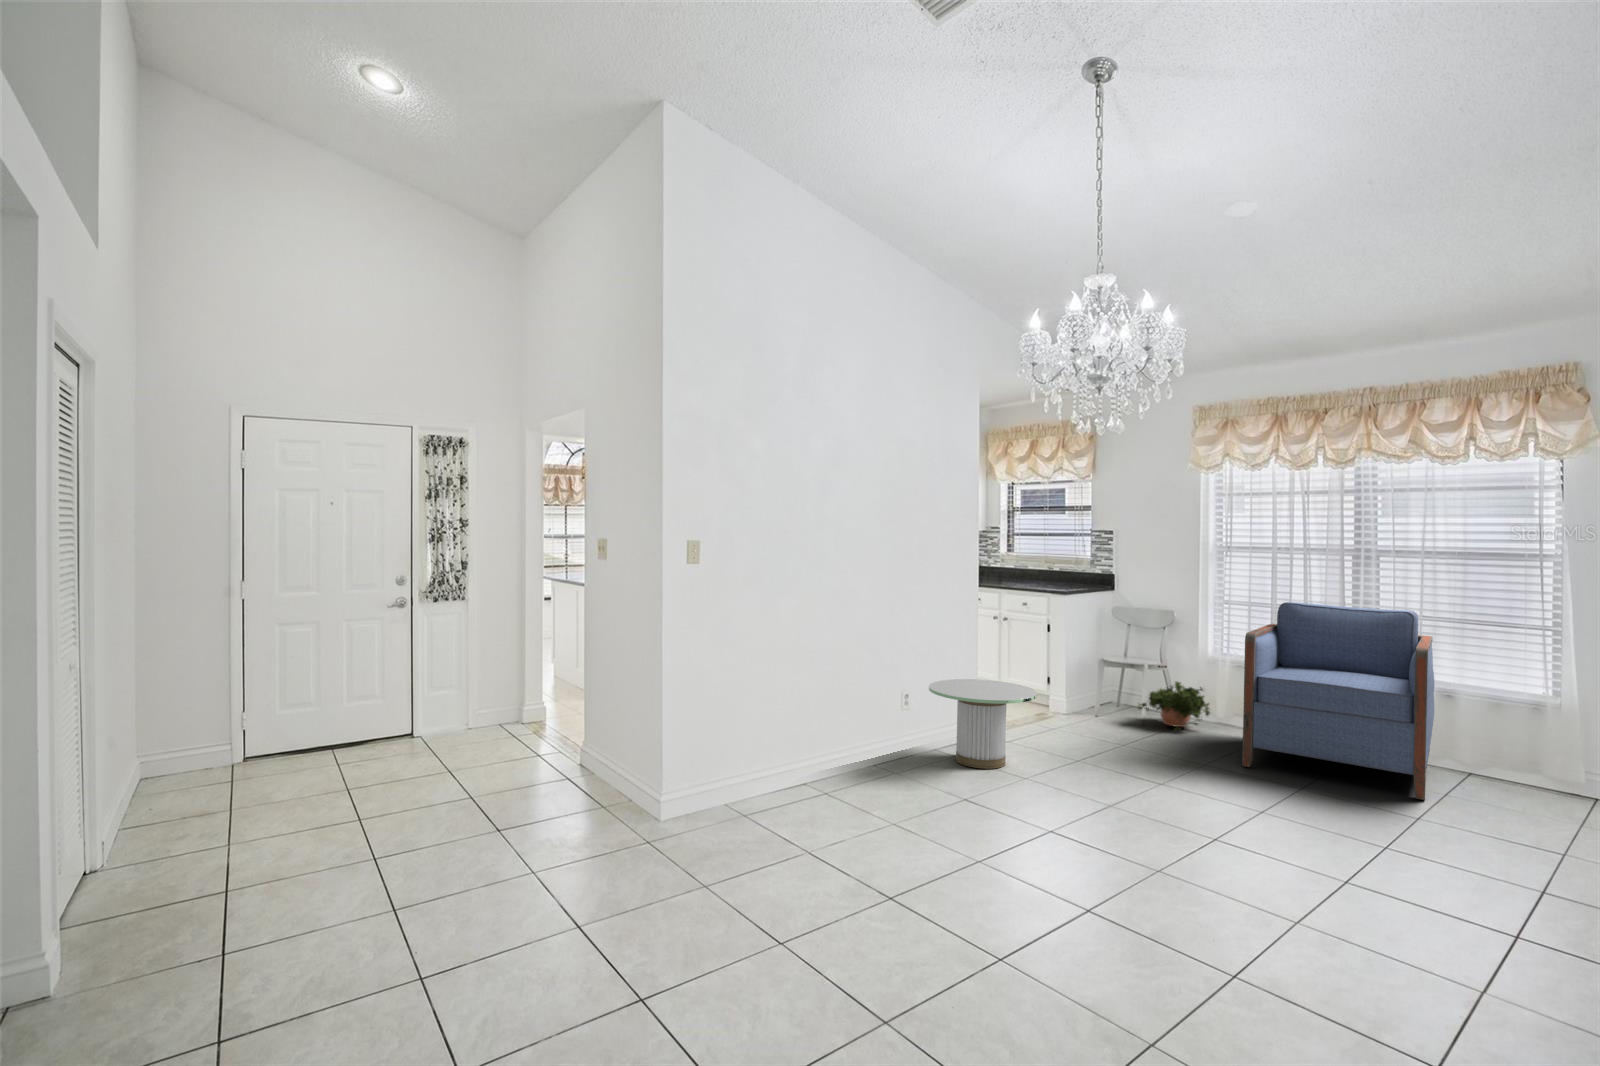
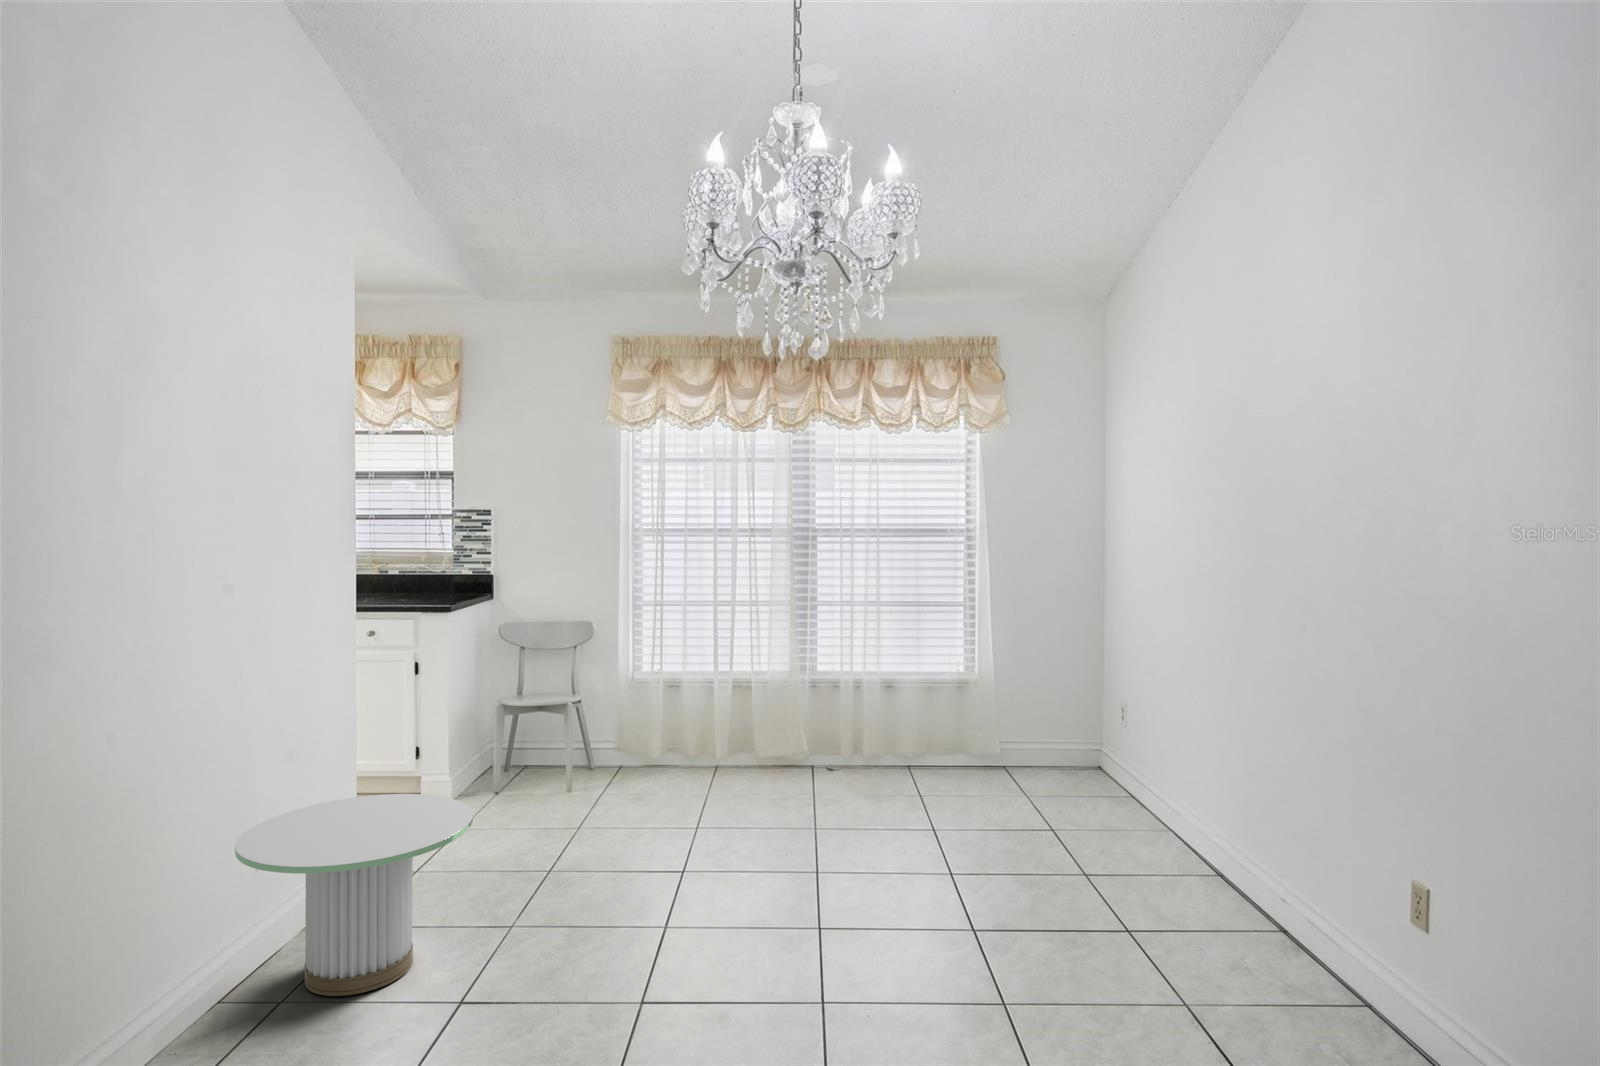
armchair: present [1242,602,1435,800] -> none [716,598,921,831]
potted plant: present [1138,682,1210,730] -> none [556,719,655,795]

